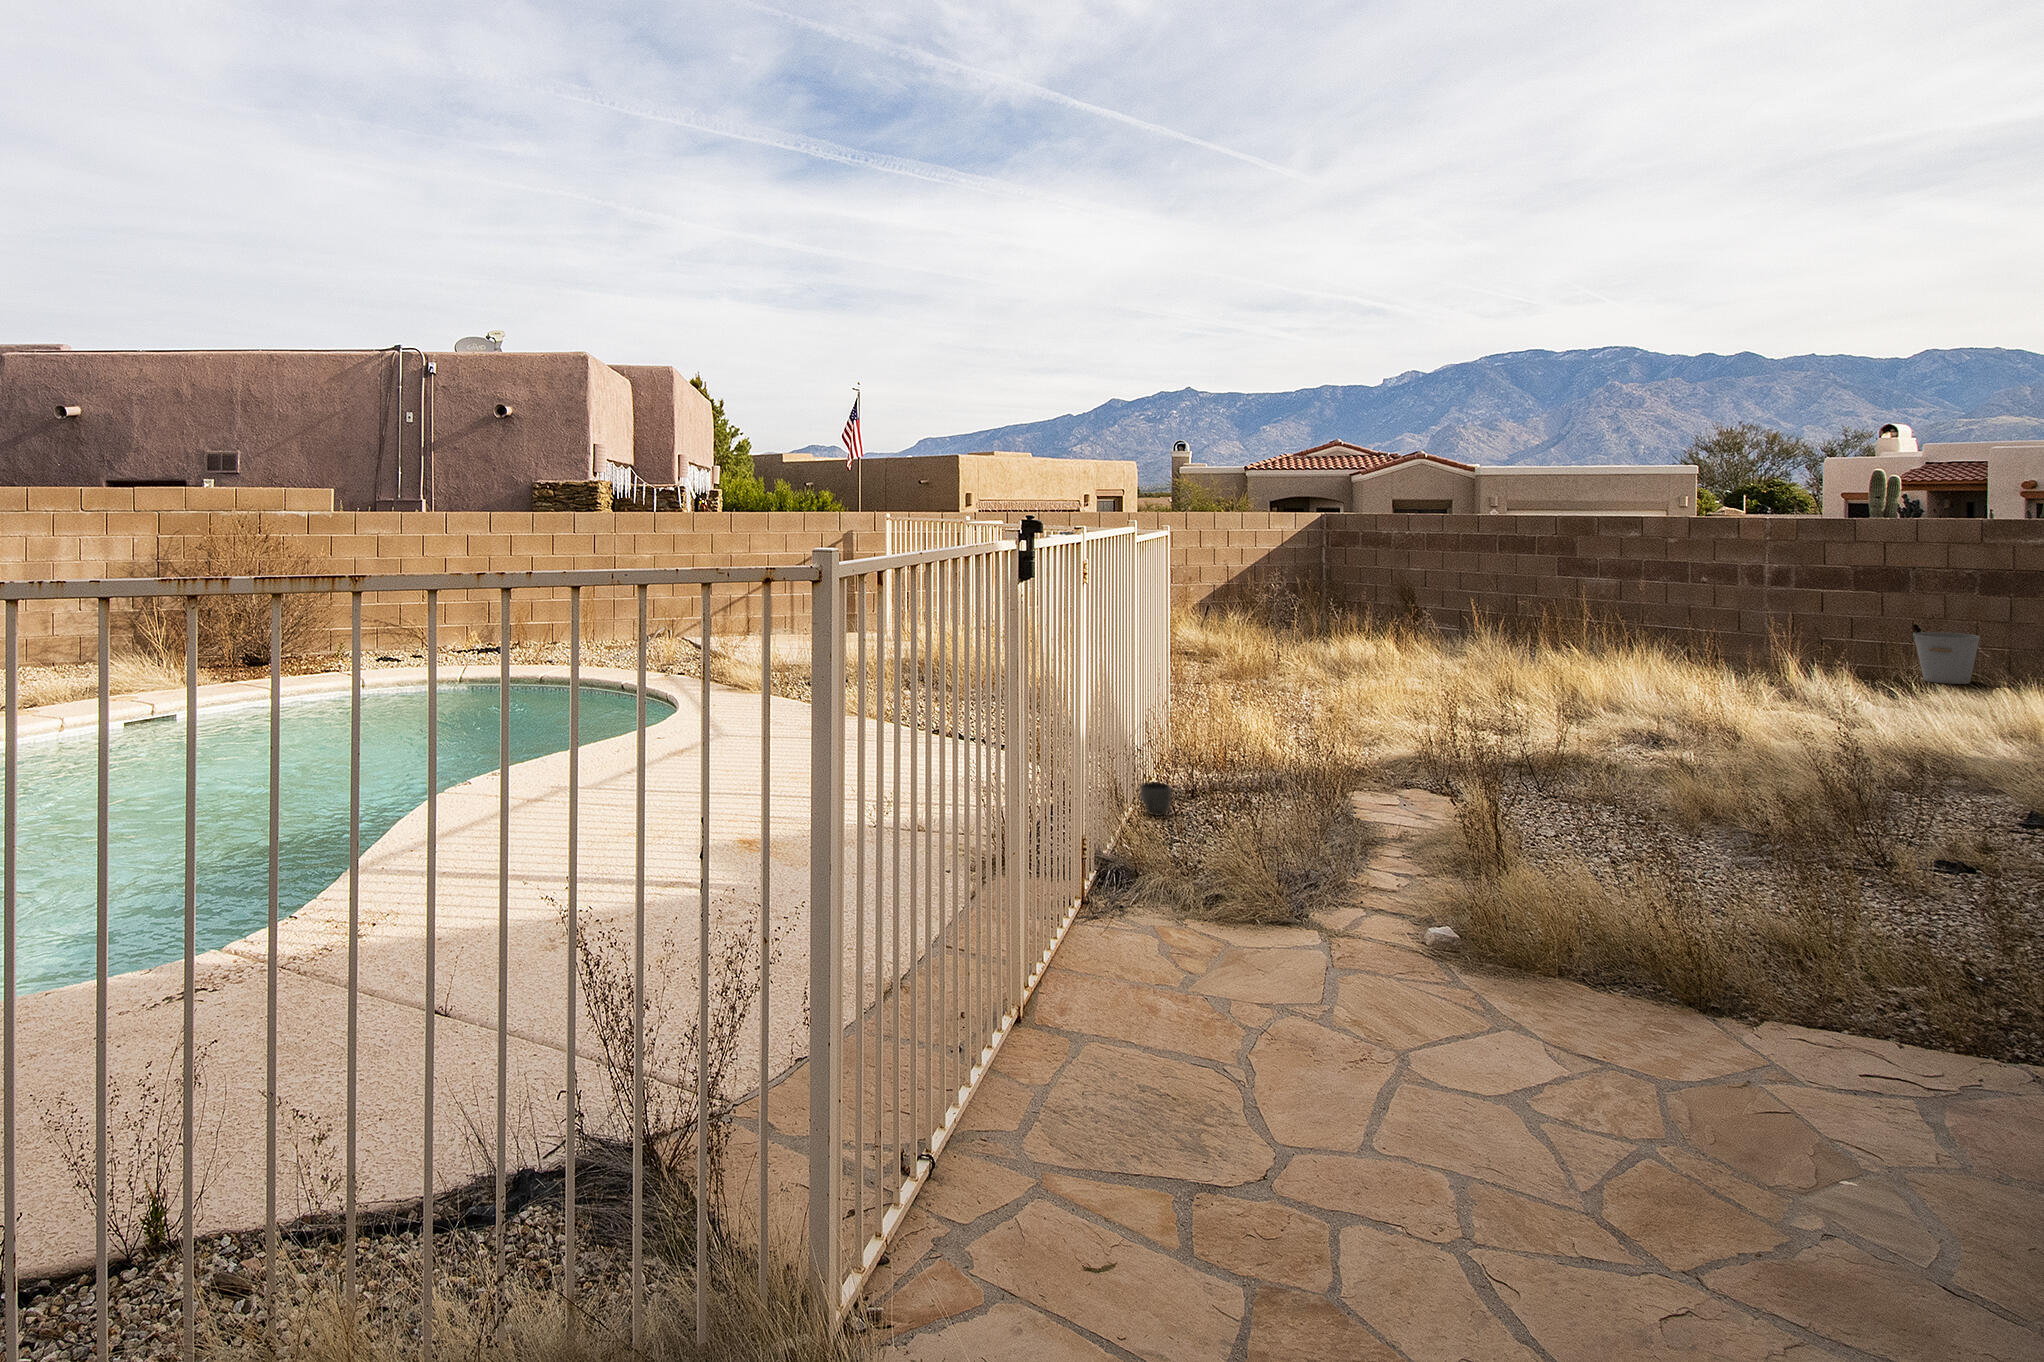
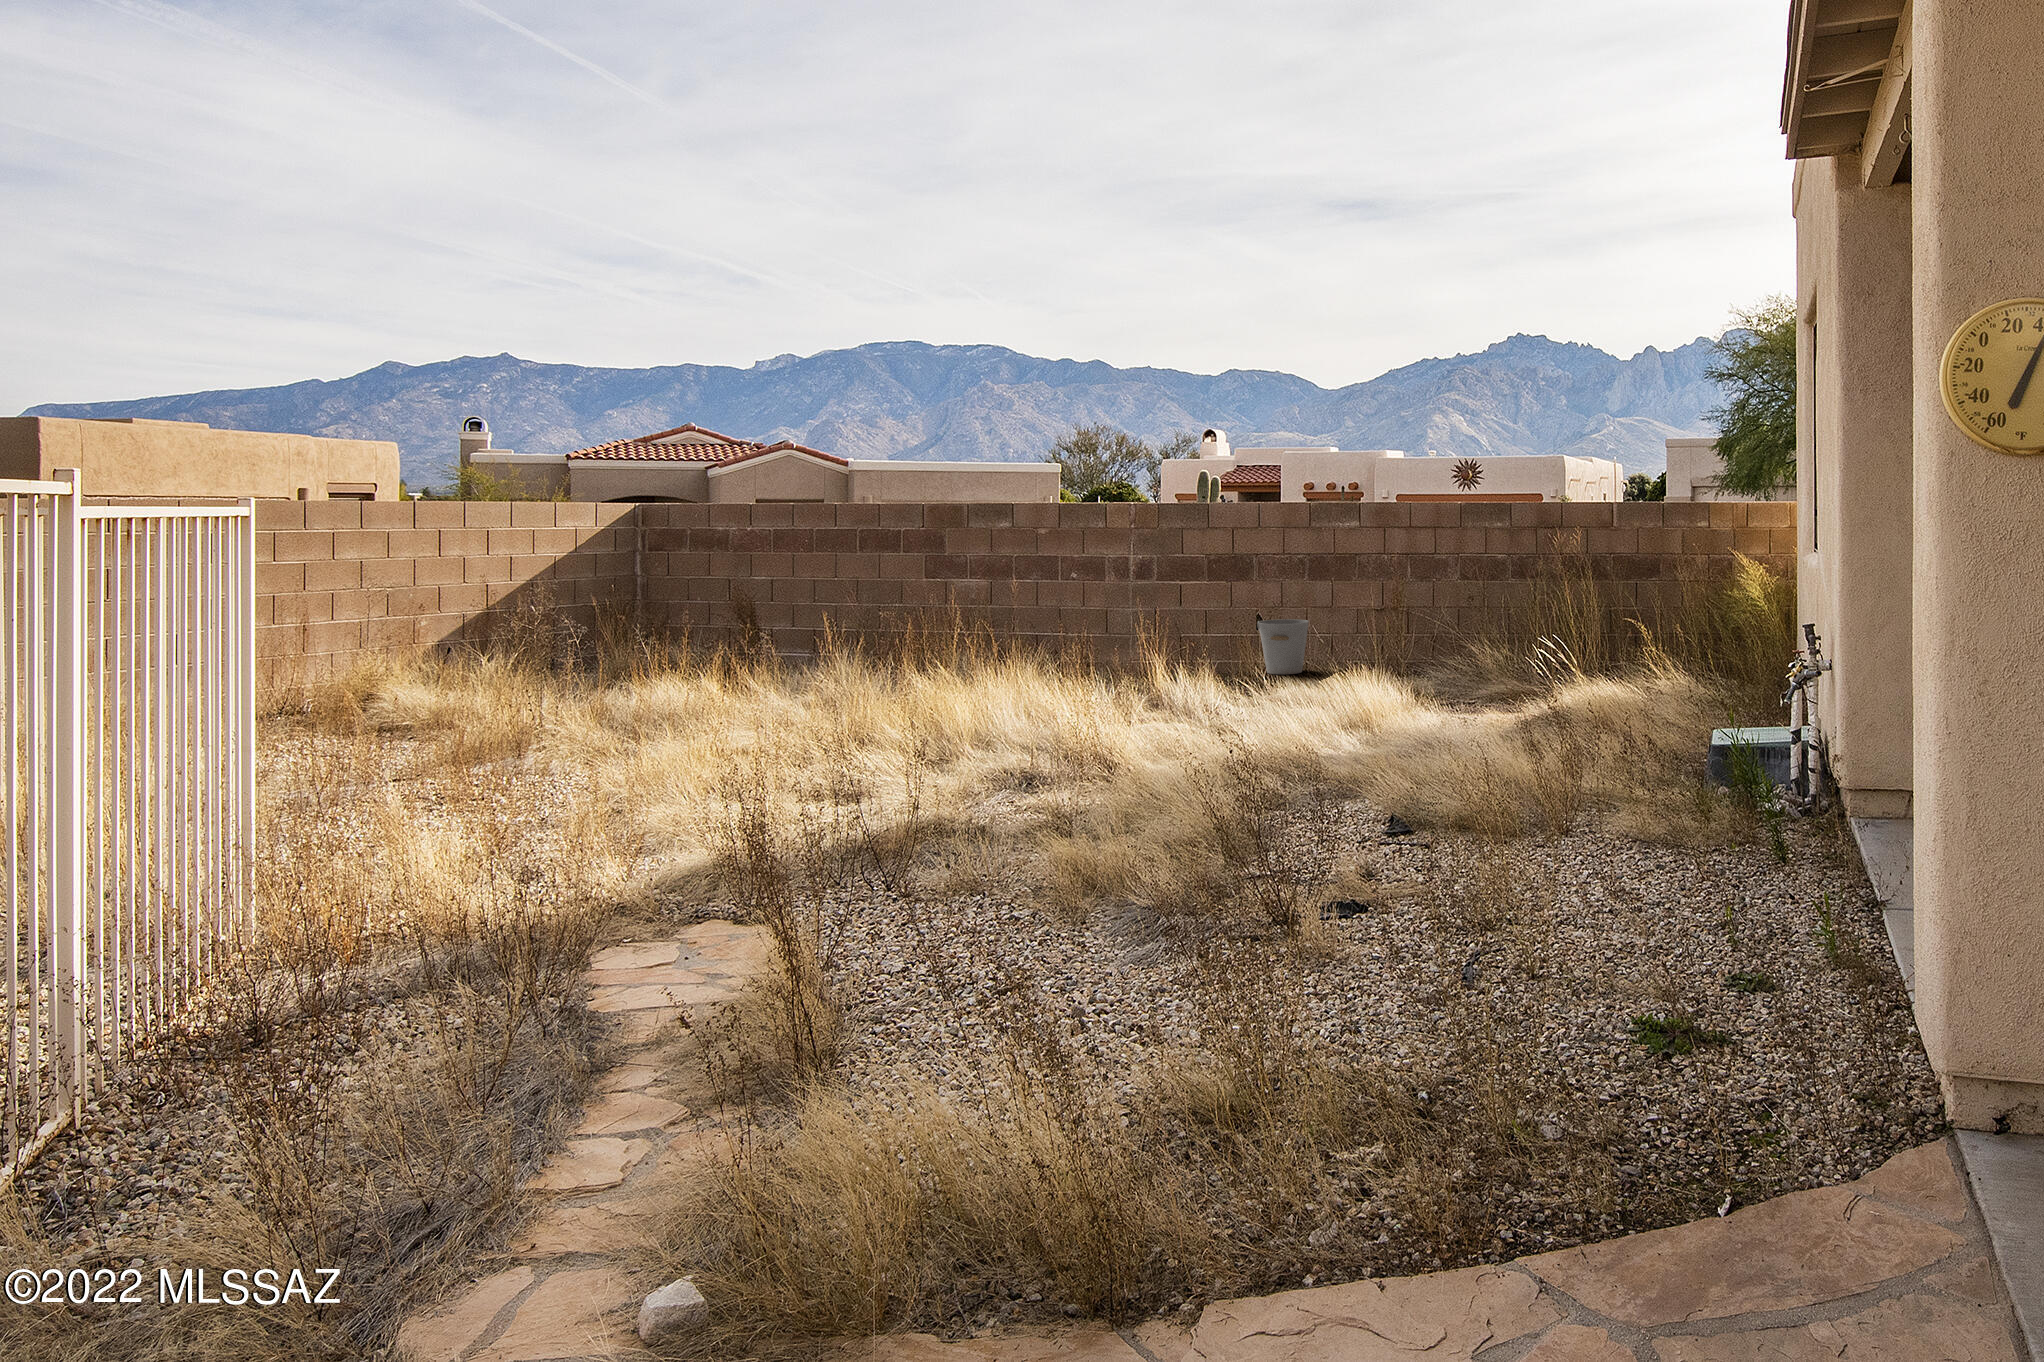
planter: present [1140,782,1172,815] -> none [76,1037,162,1120]

